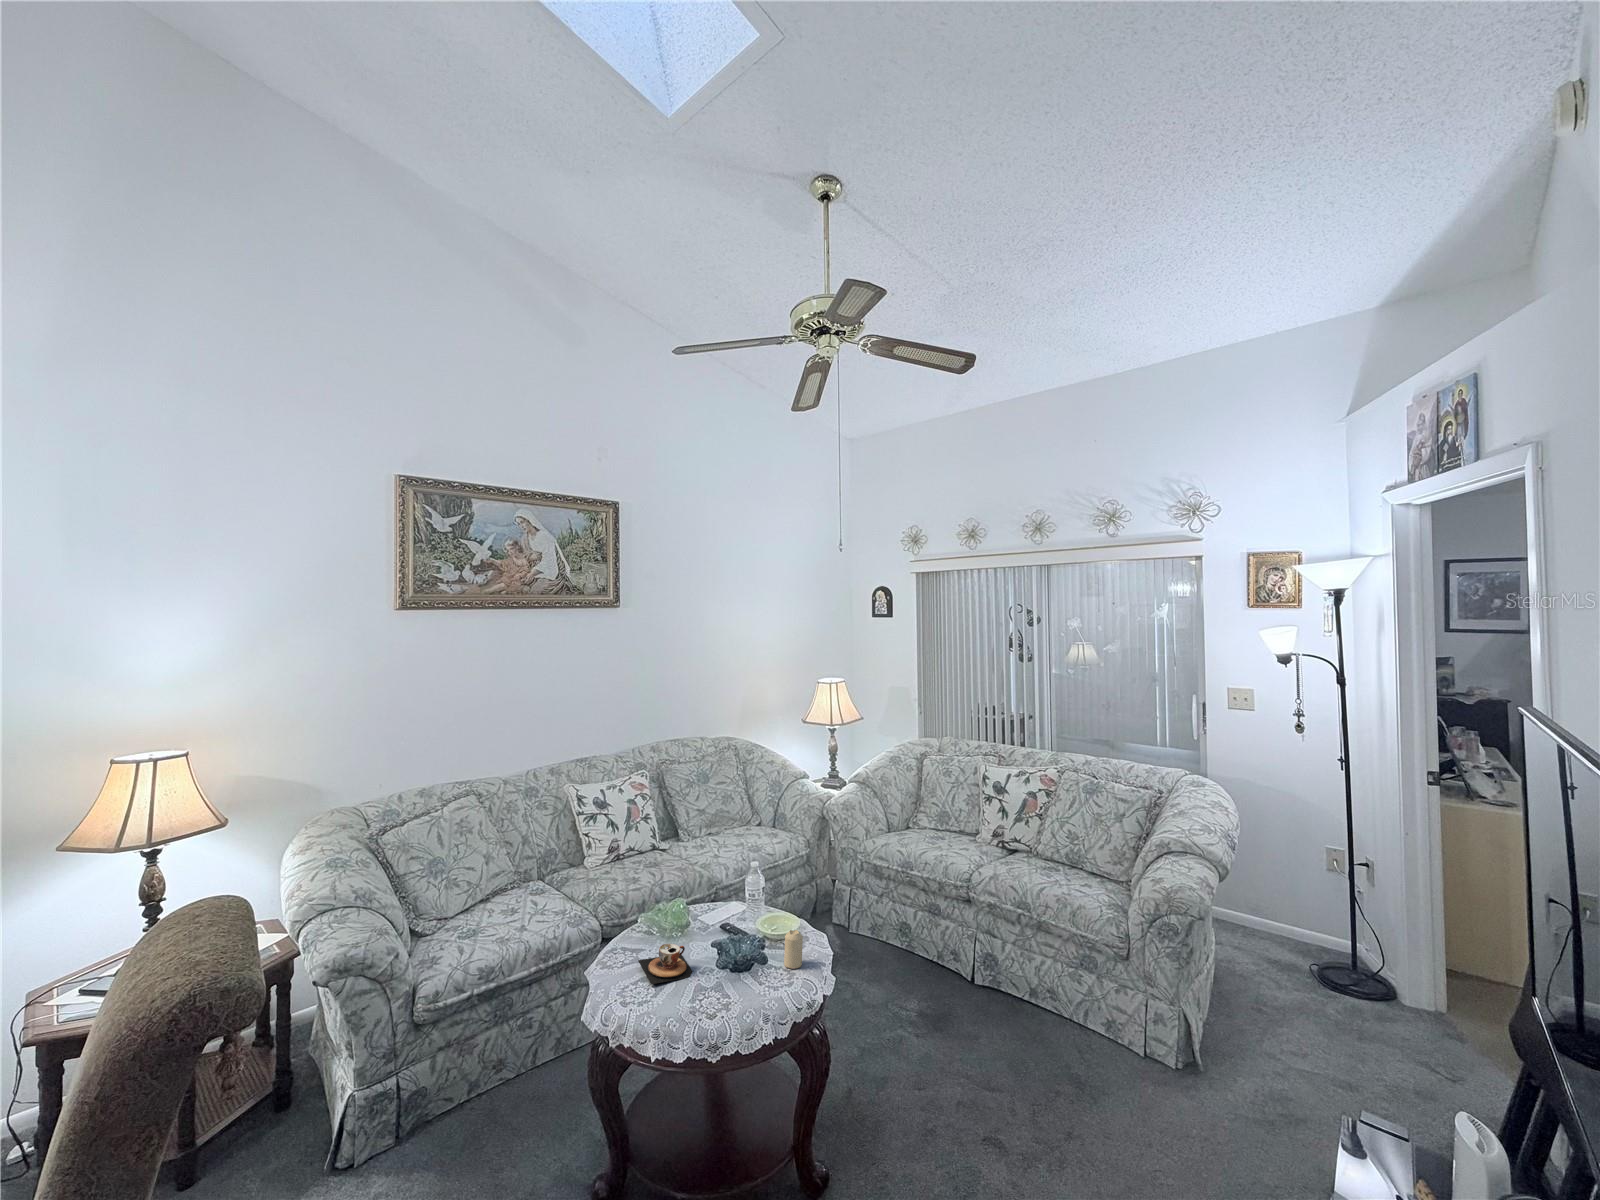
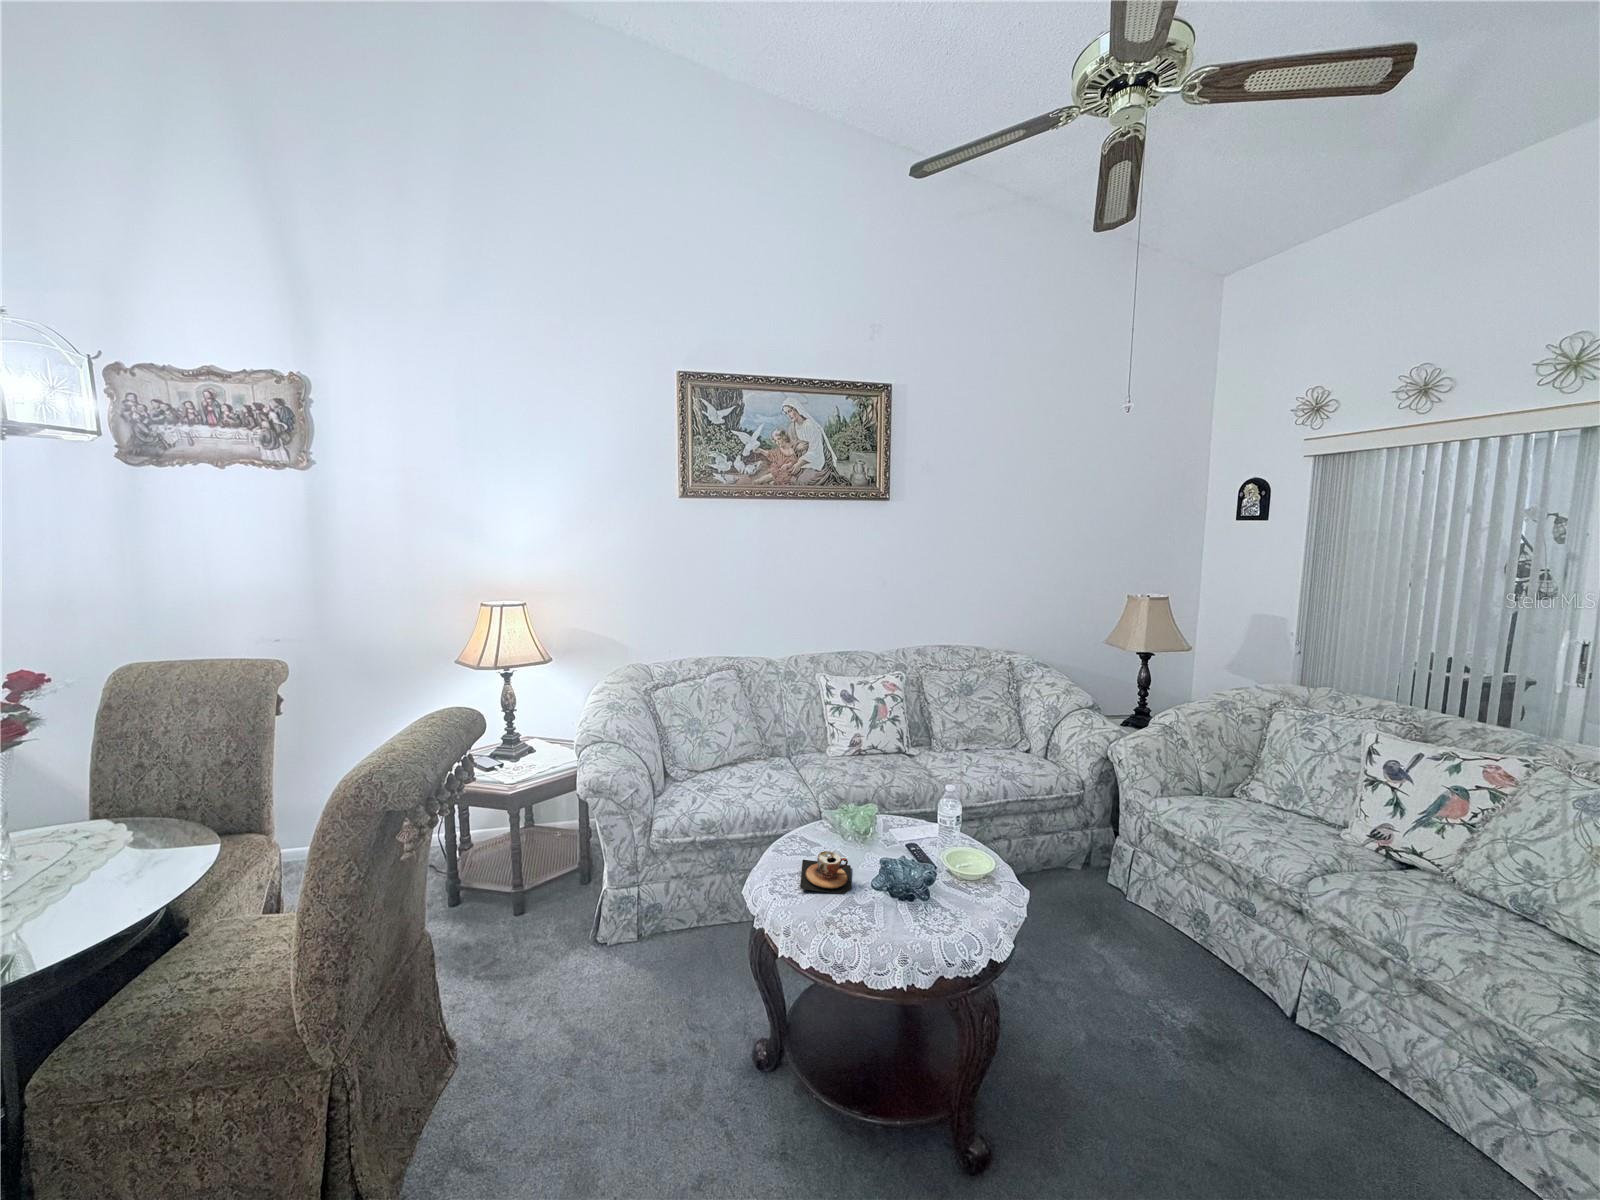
candle: present [784,930,803,969] -> none [955,879,981,927]

